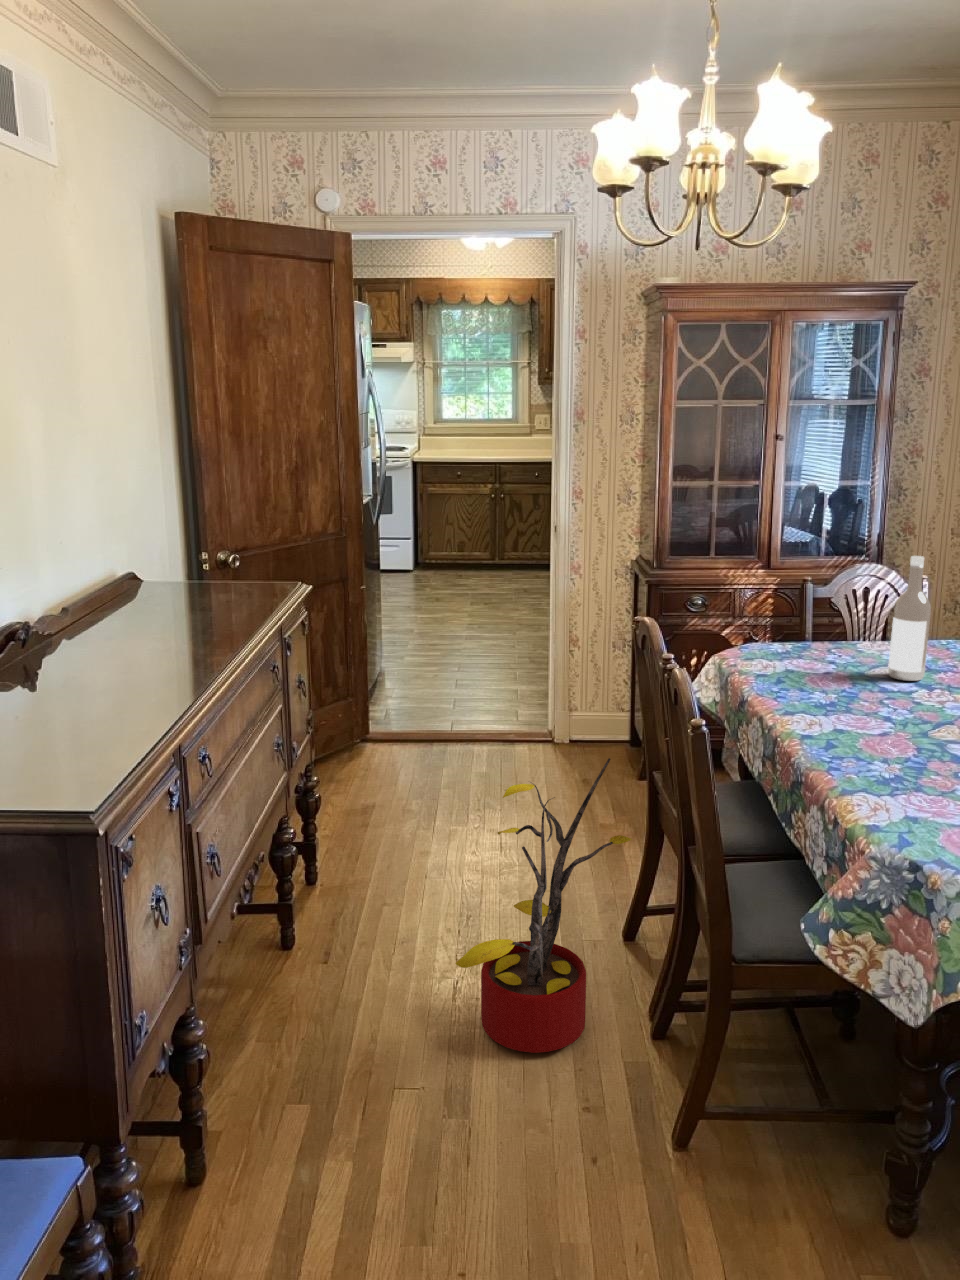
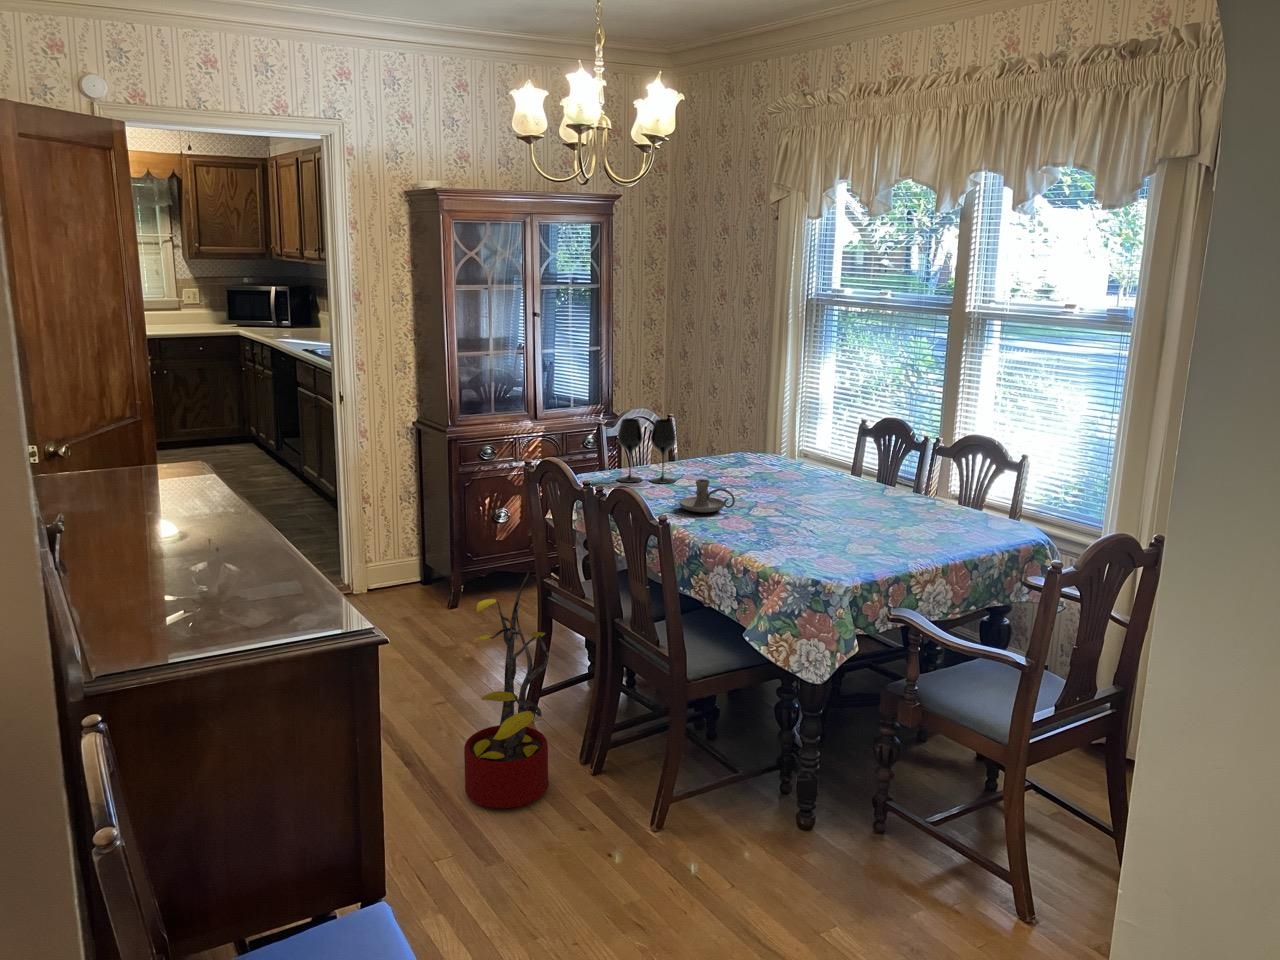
wine bottle: present [888,556,931,681] -> none [691,401,715,487]
wine glass: none [790,573,877,669] -> present [617,418,676,483]
candle holder: none [826,669,908,719] -> present [679,479,735,512]

